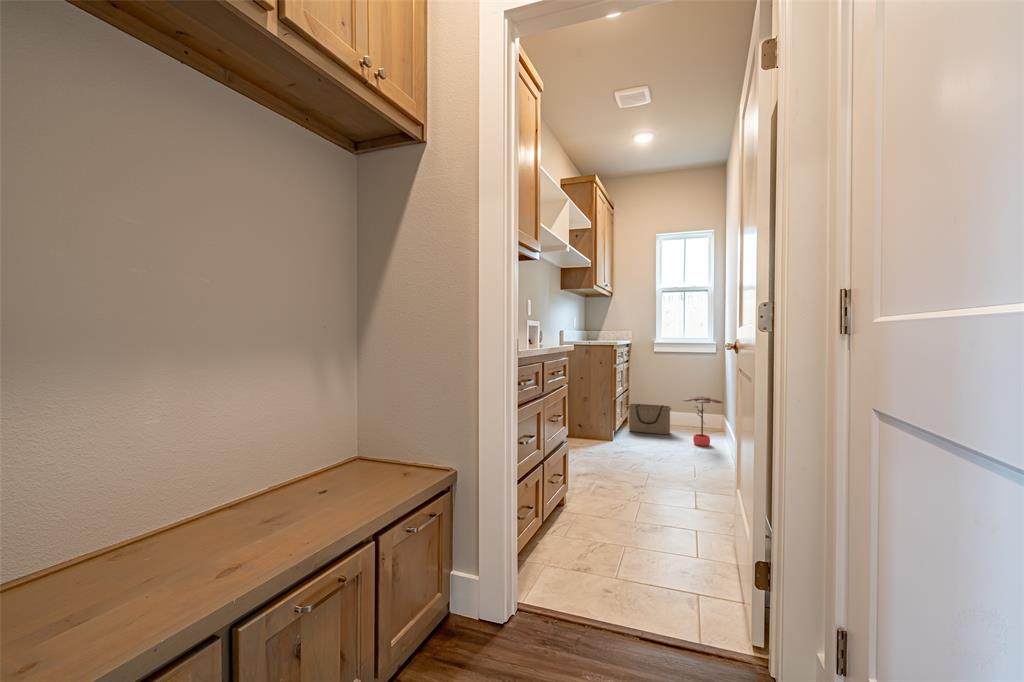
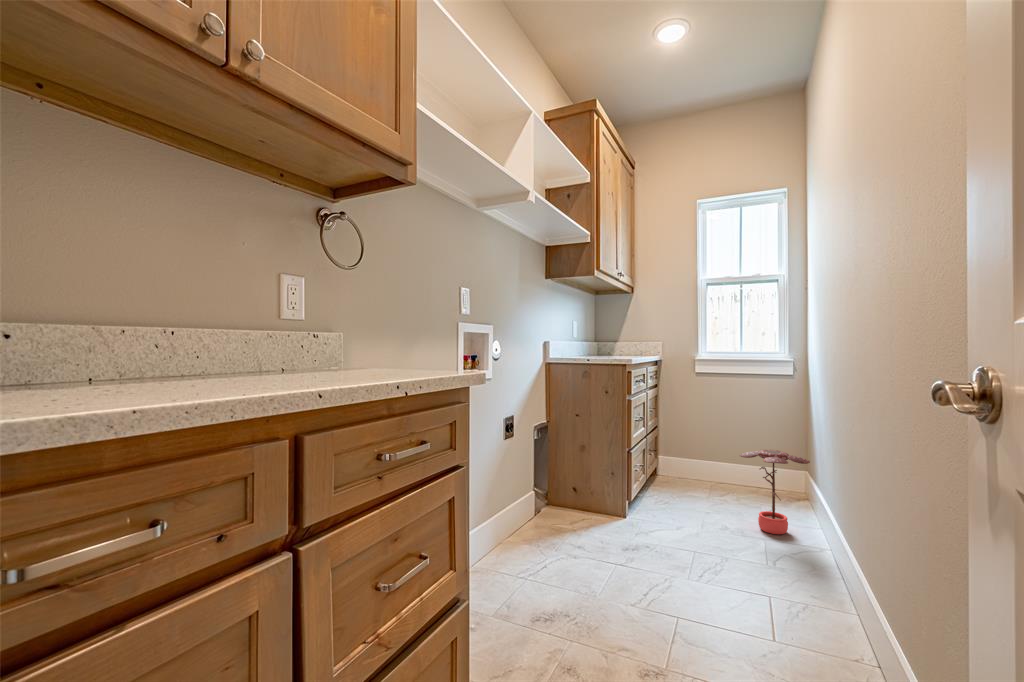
basket: present [628,404,671,434] -> none [654,451,722,504]

